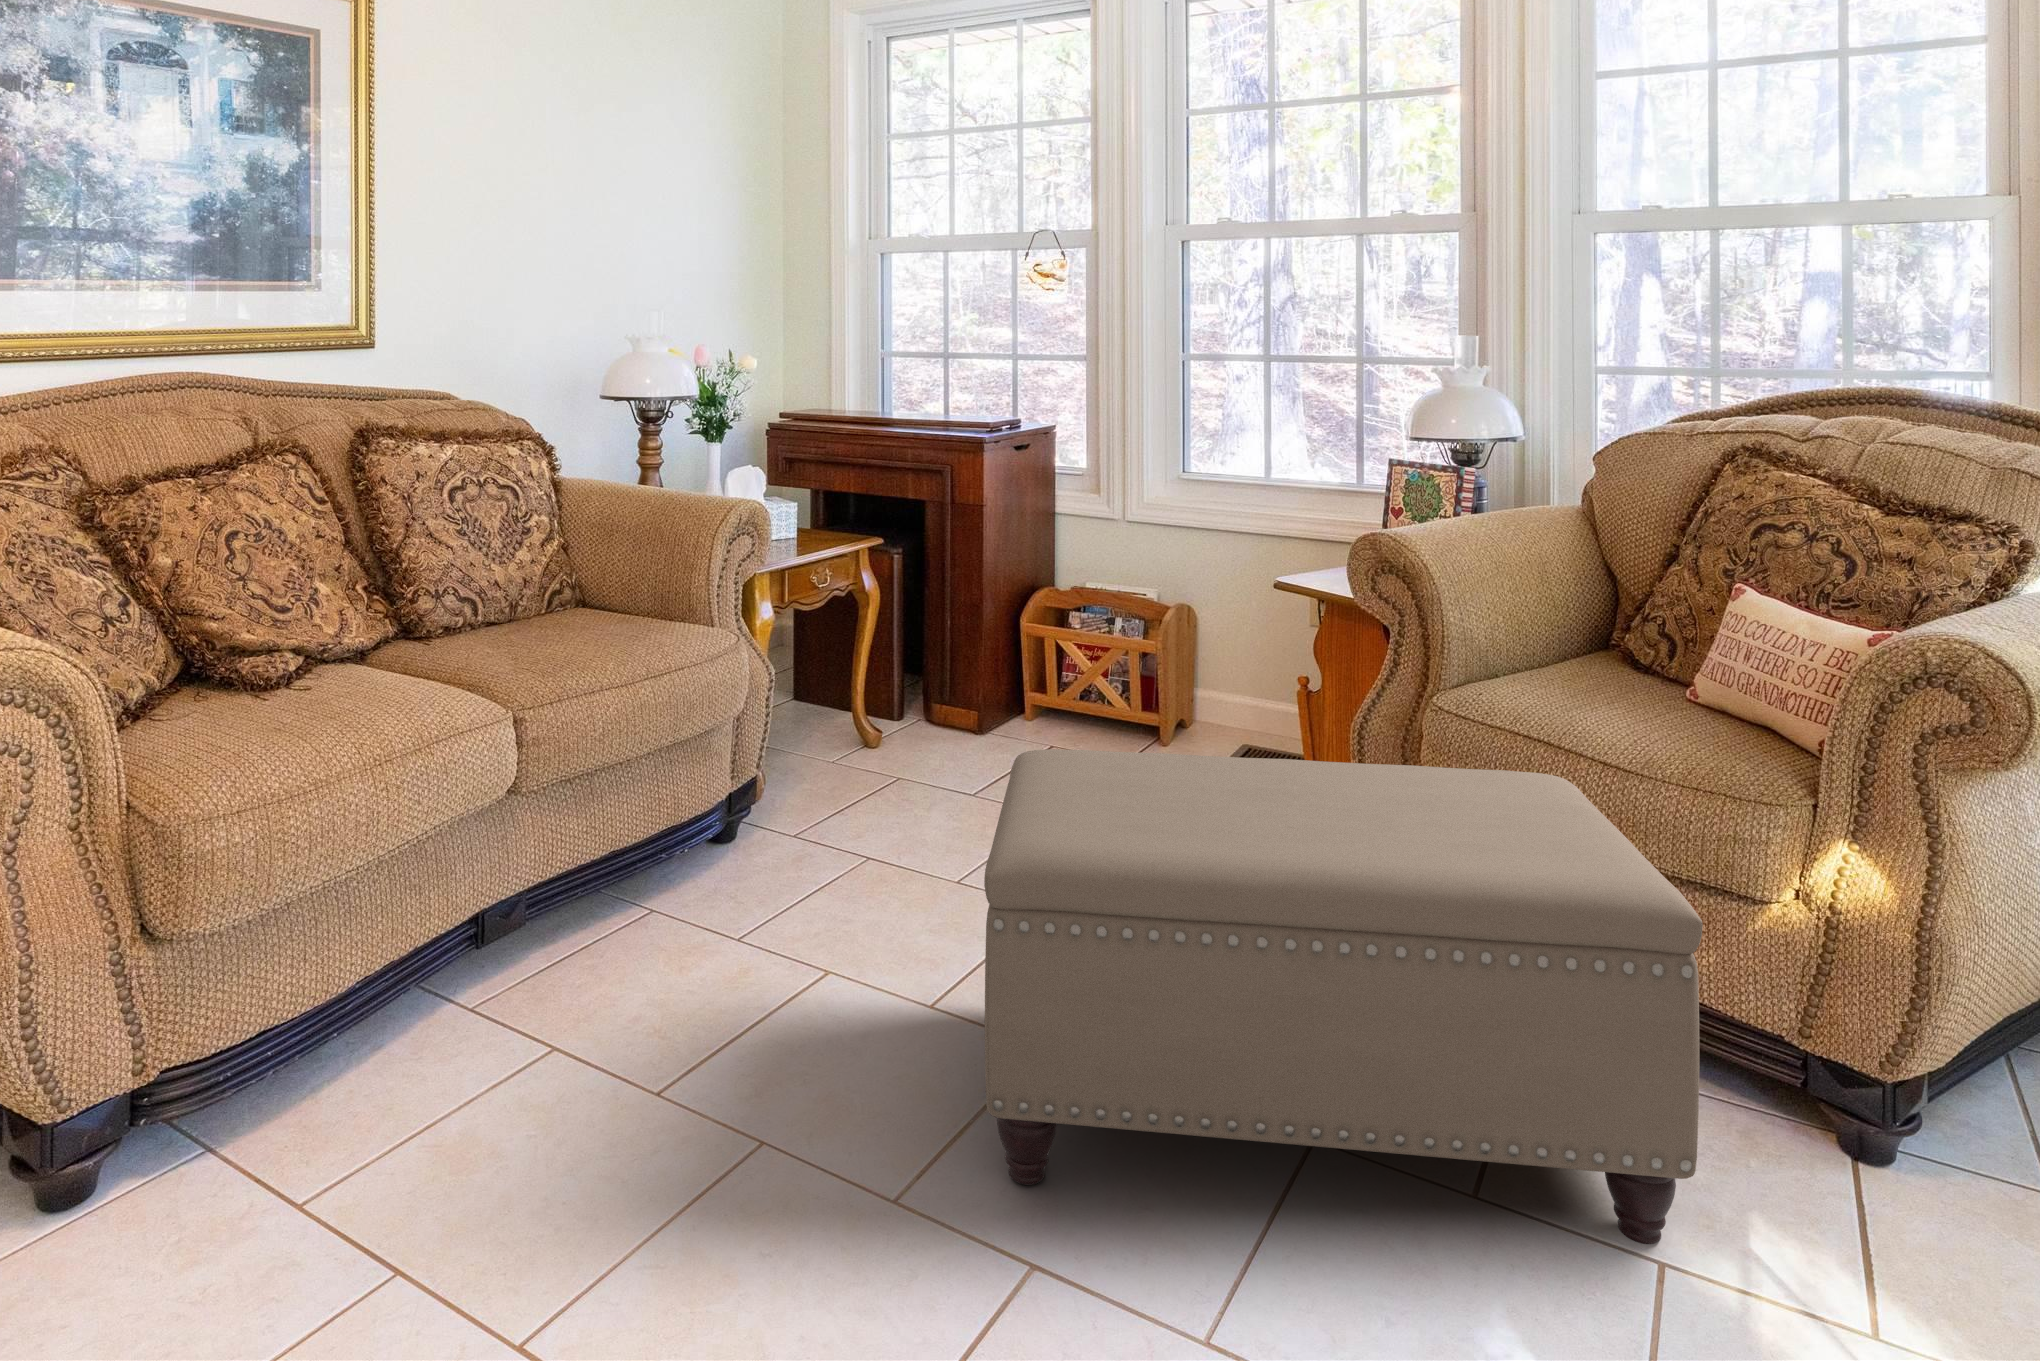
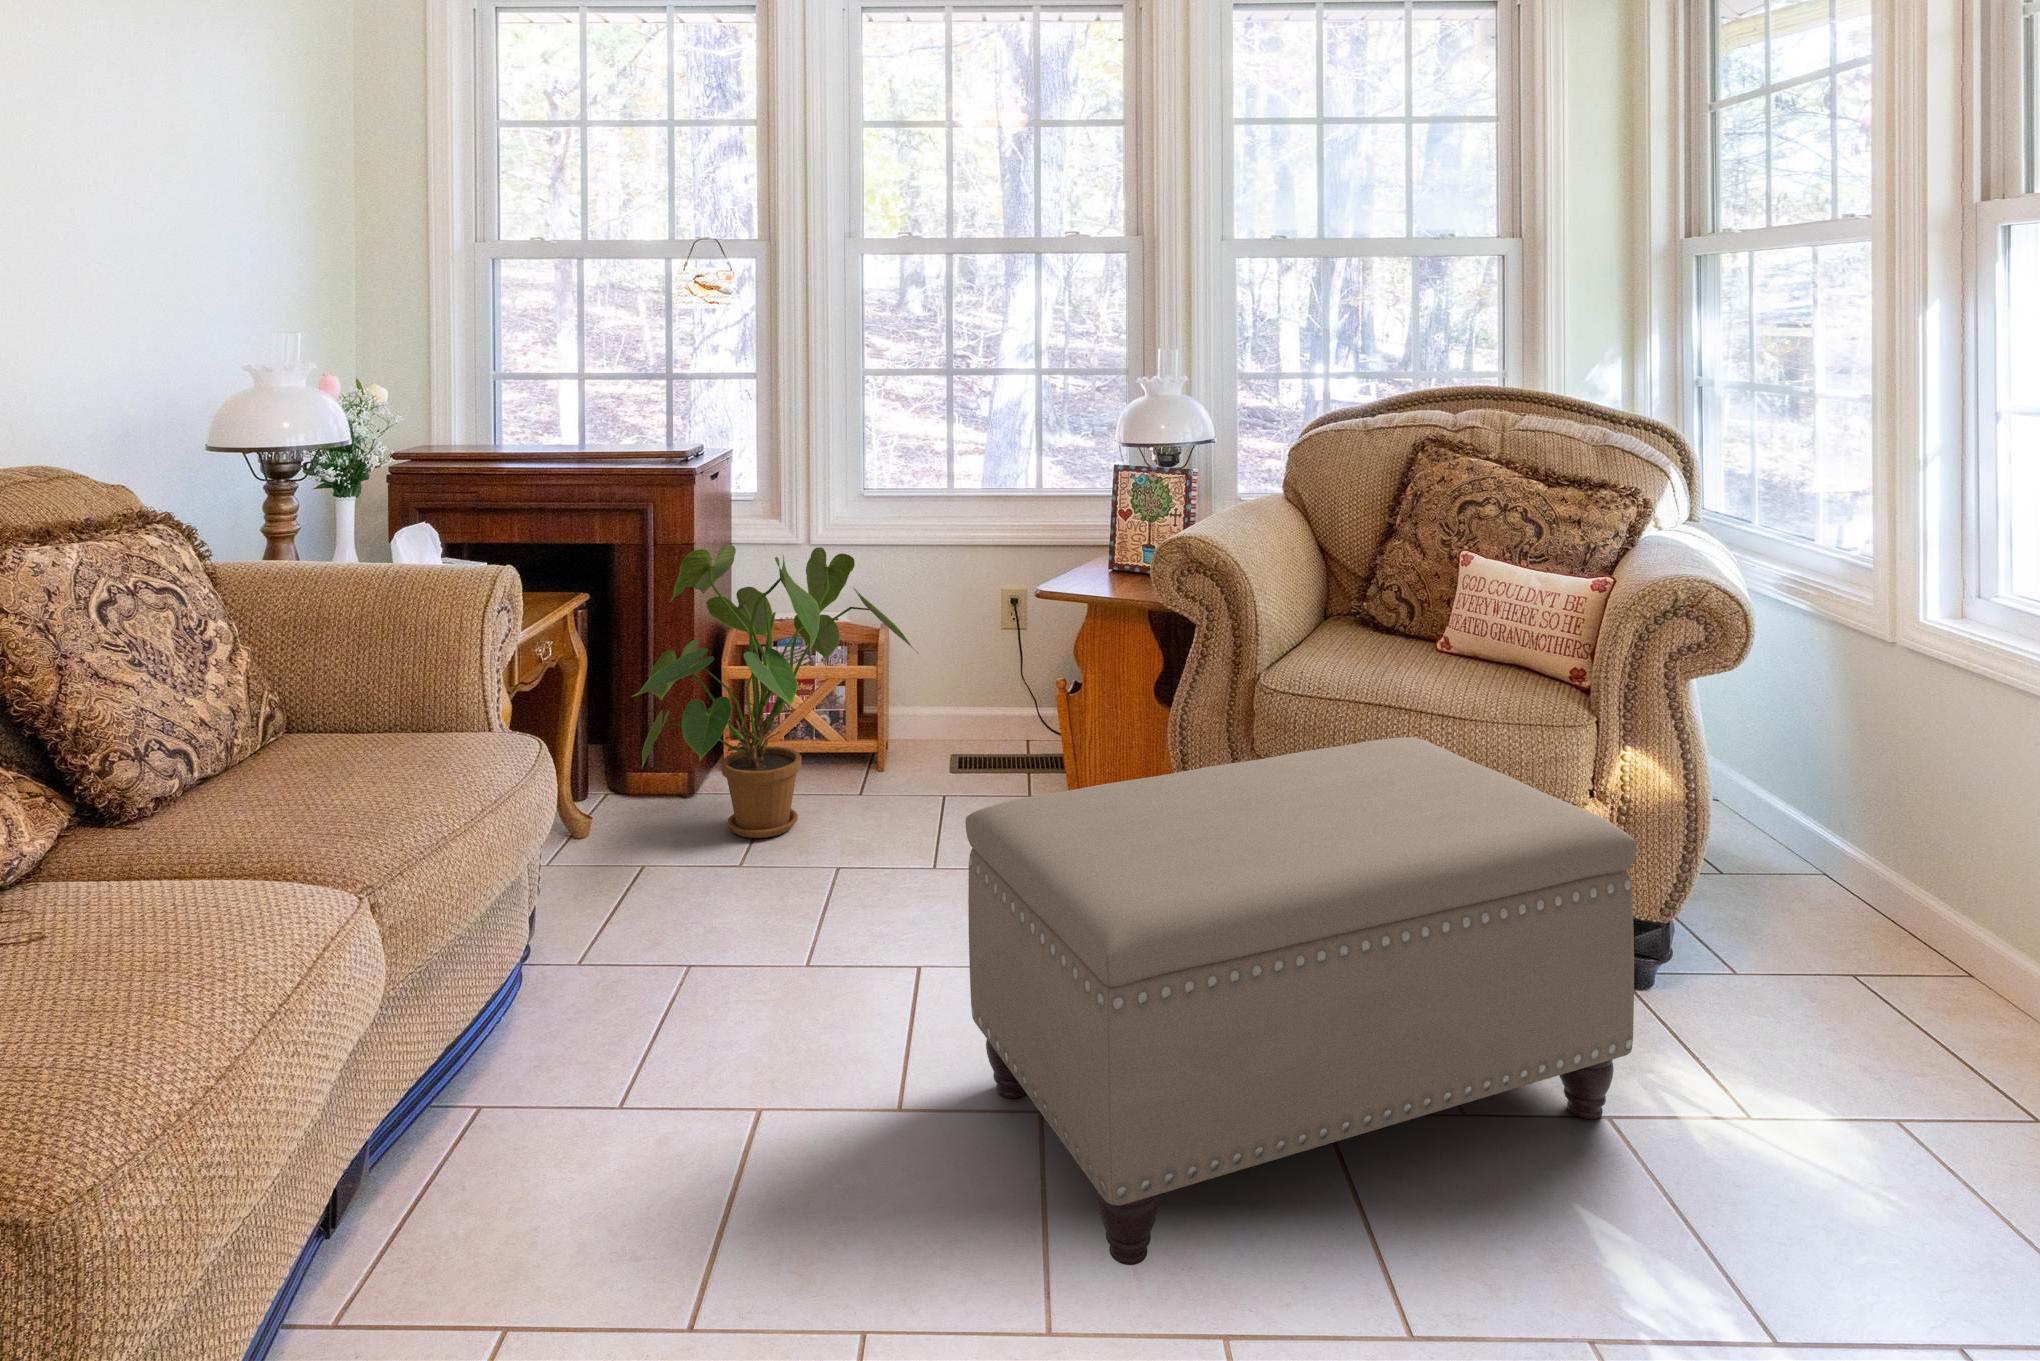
house plant: none [904,511,1175,782] -> present [632,544,918,838]

